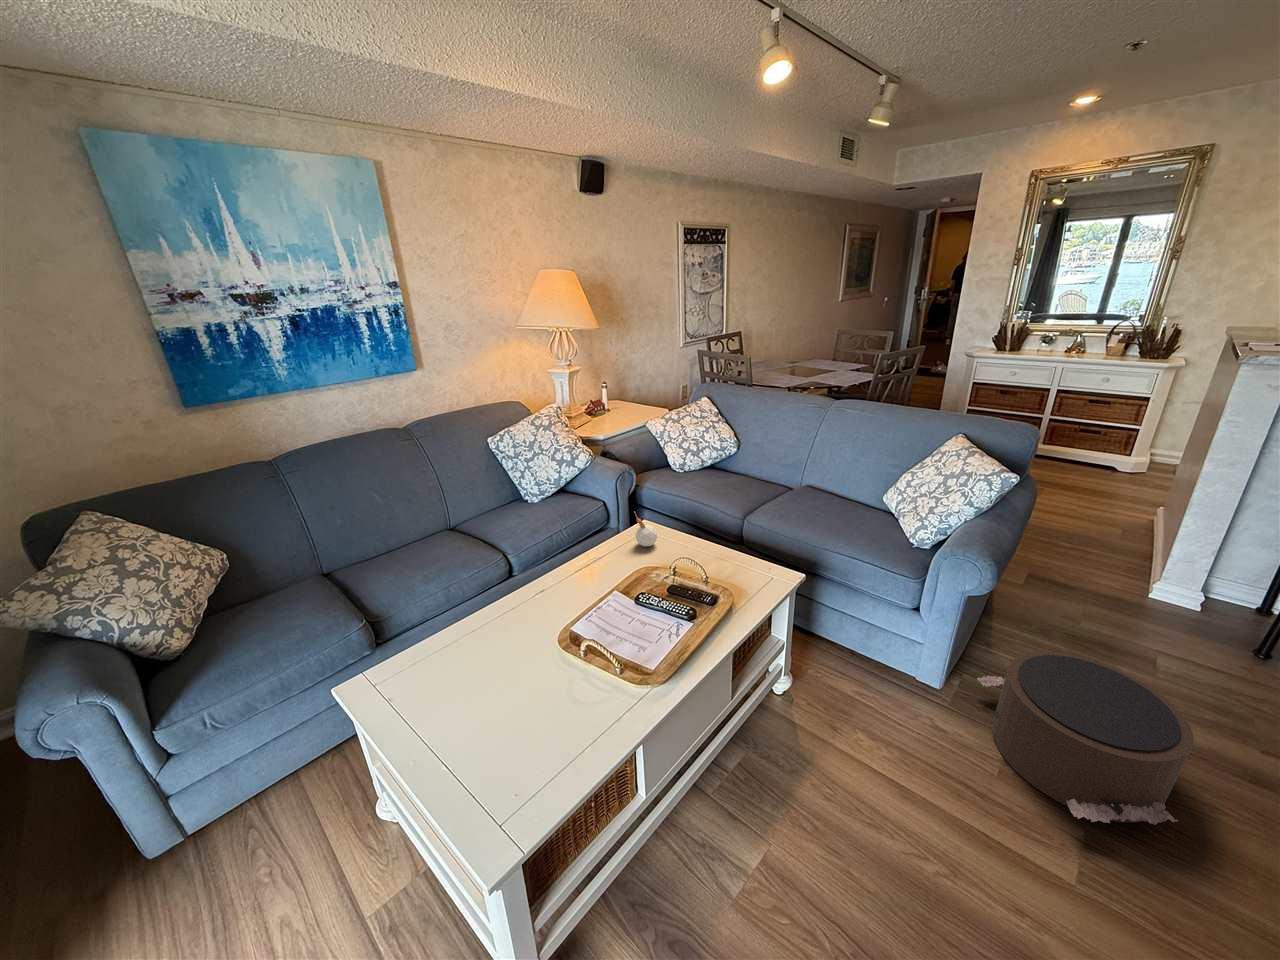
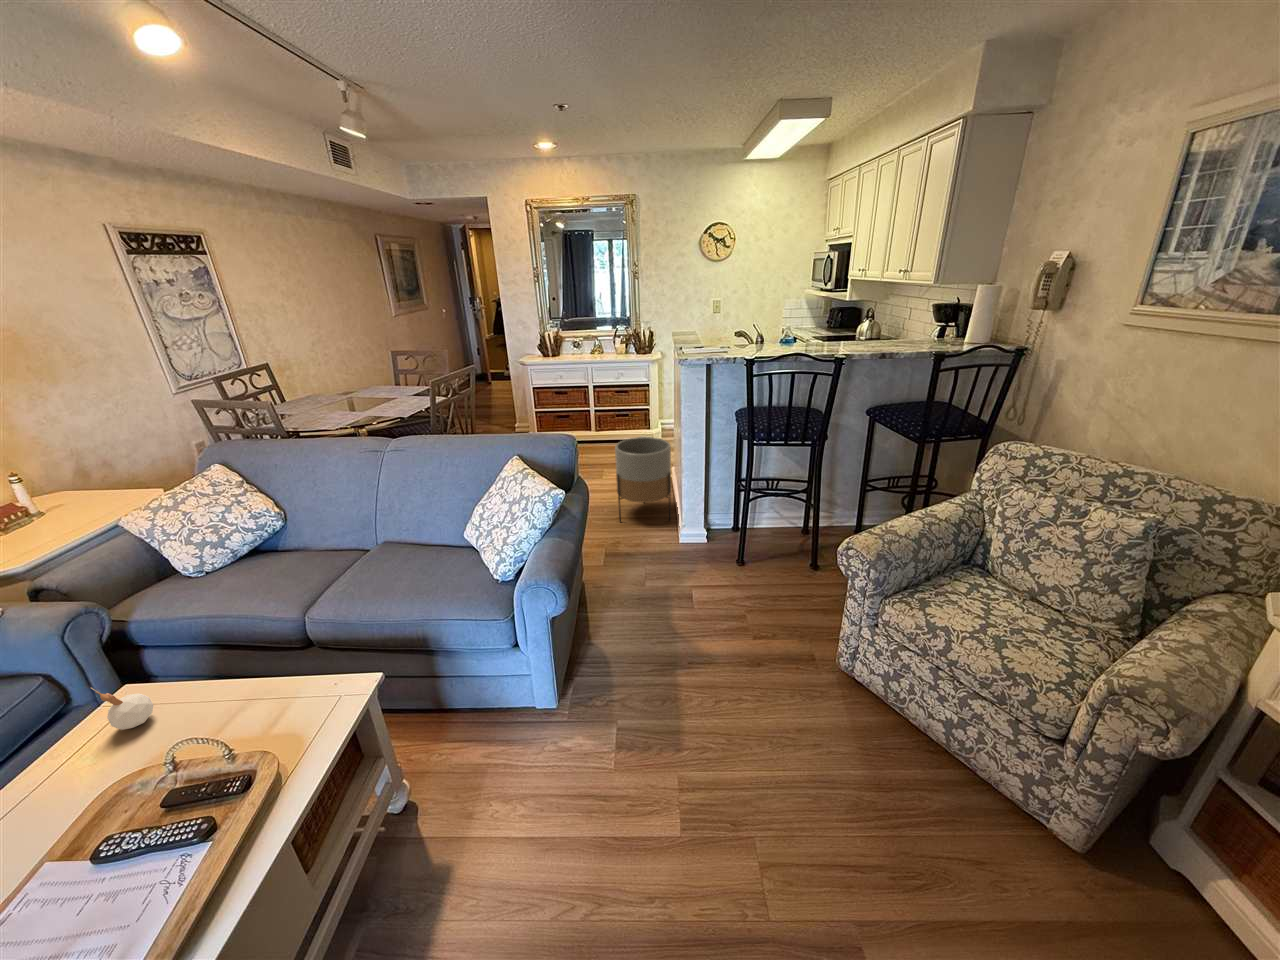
planter: none [1055,453,1174,567] -> present [615,437,671,522]
pouf: present [977,651,1194,825] -> none [582,623,721,770]

